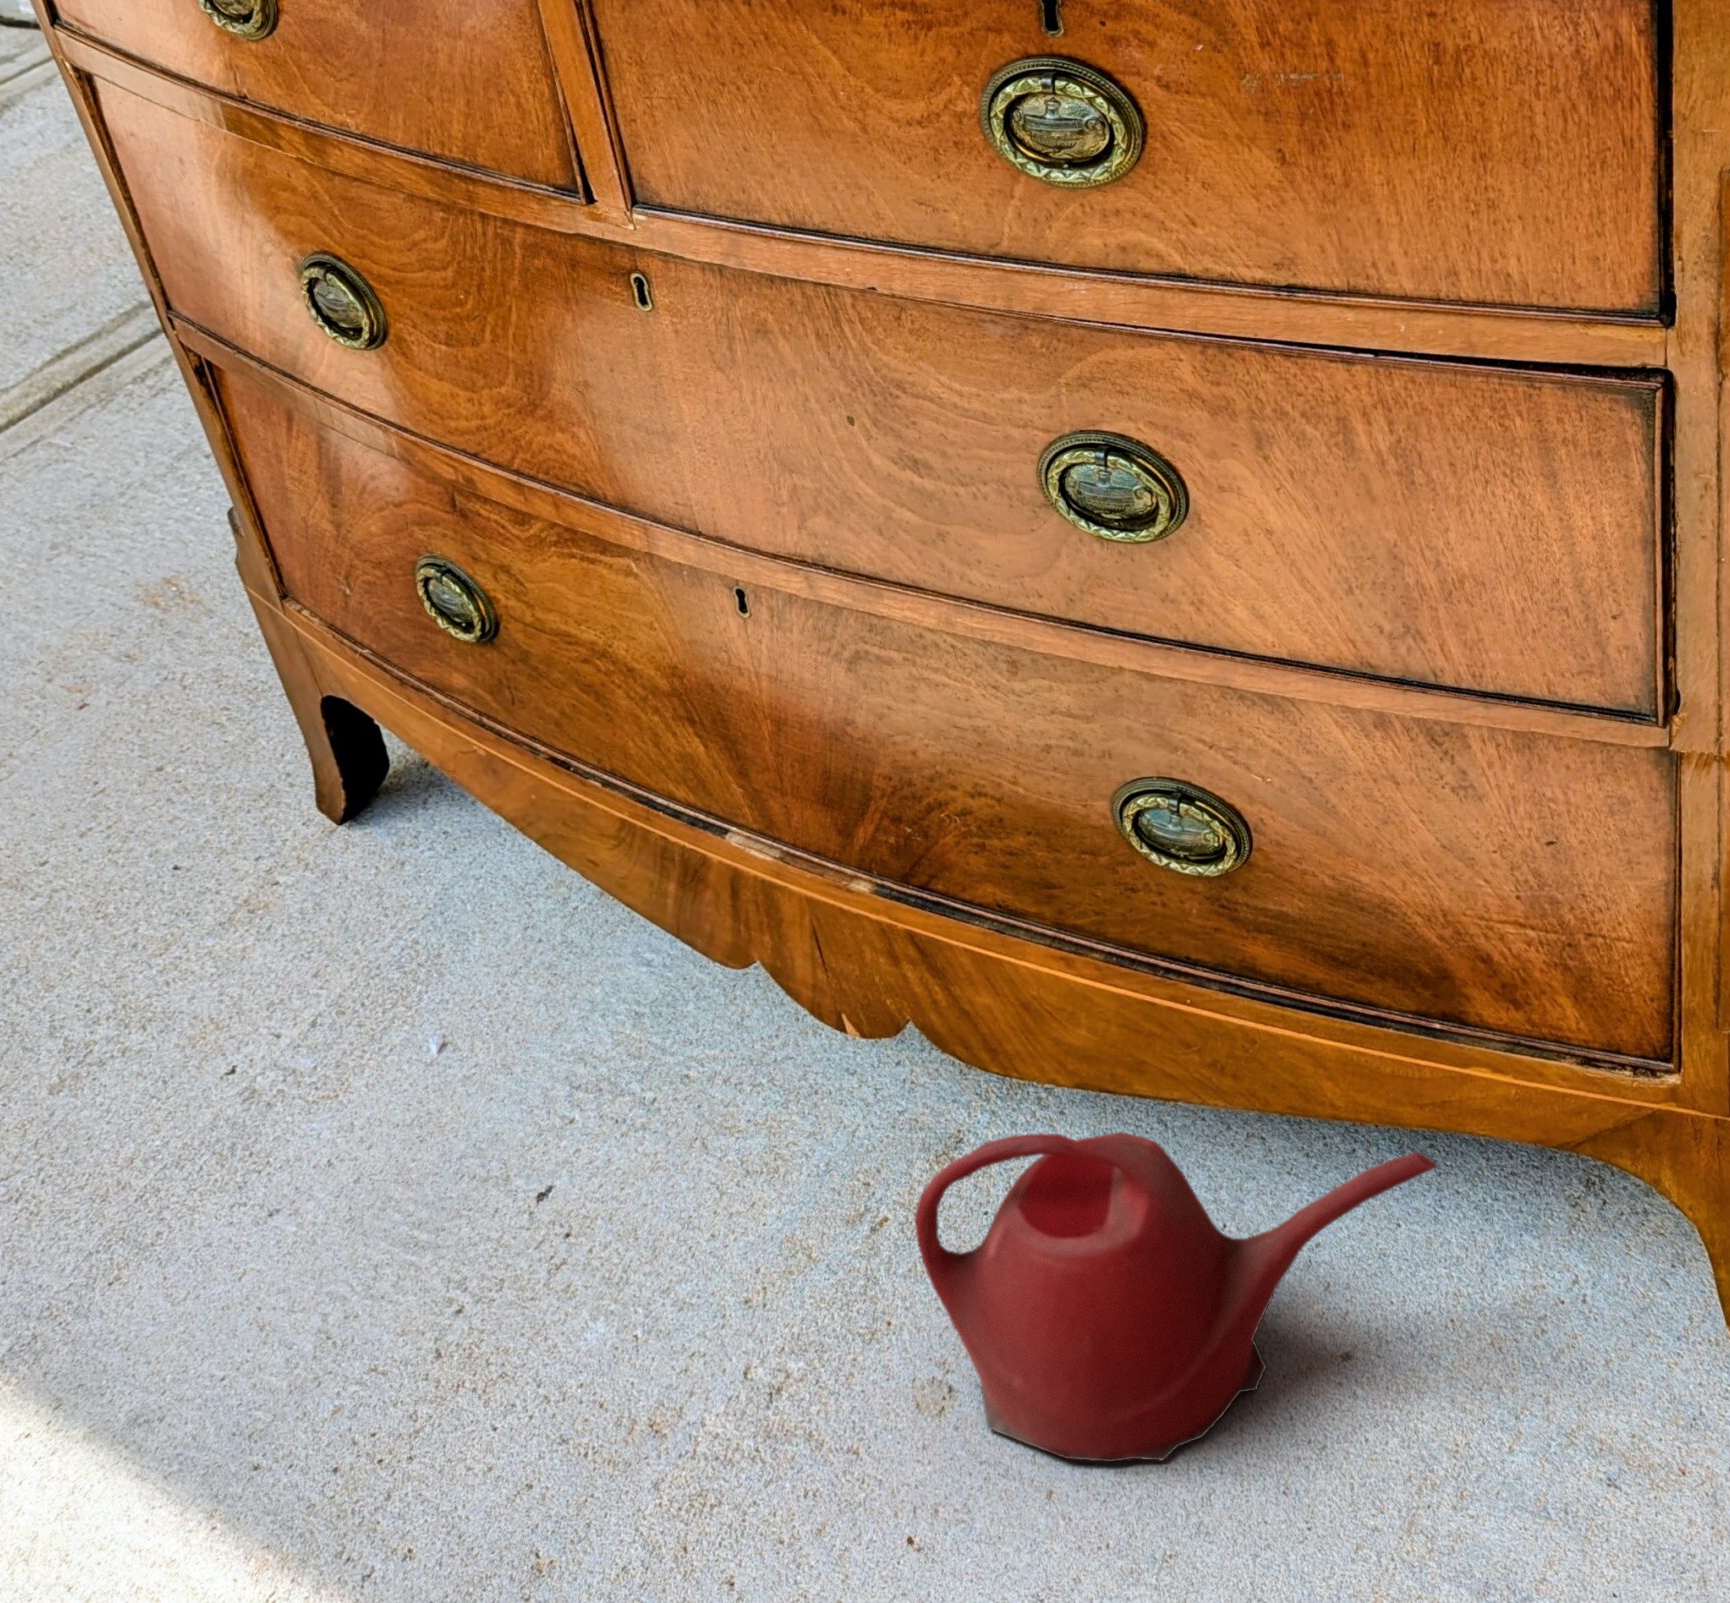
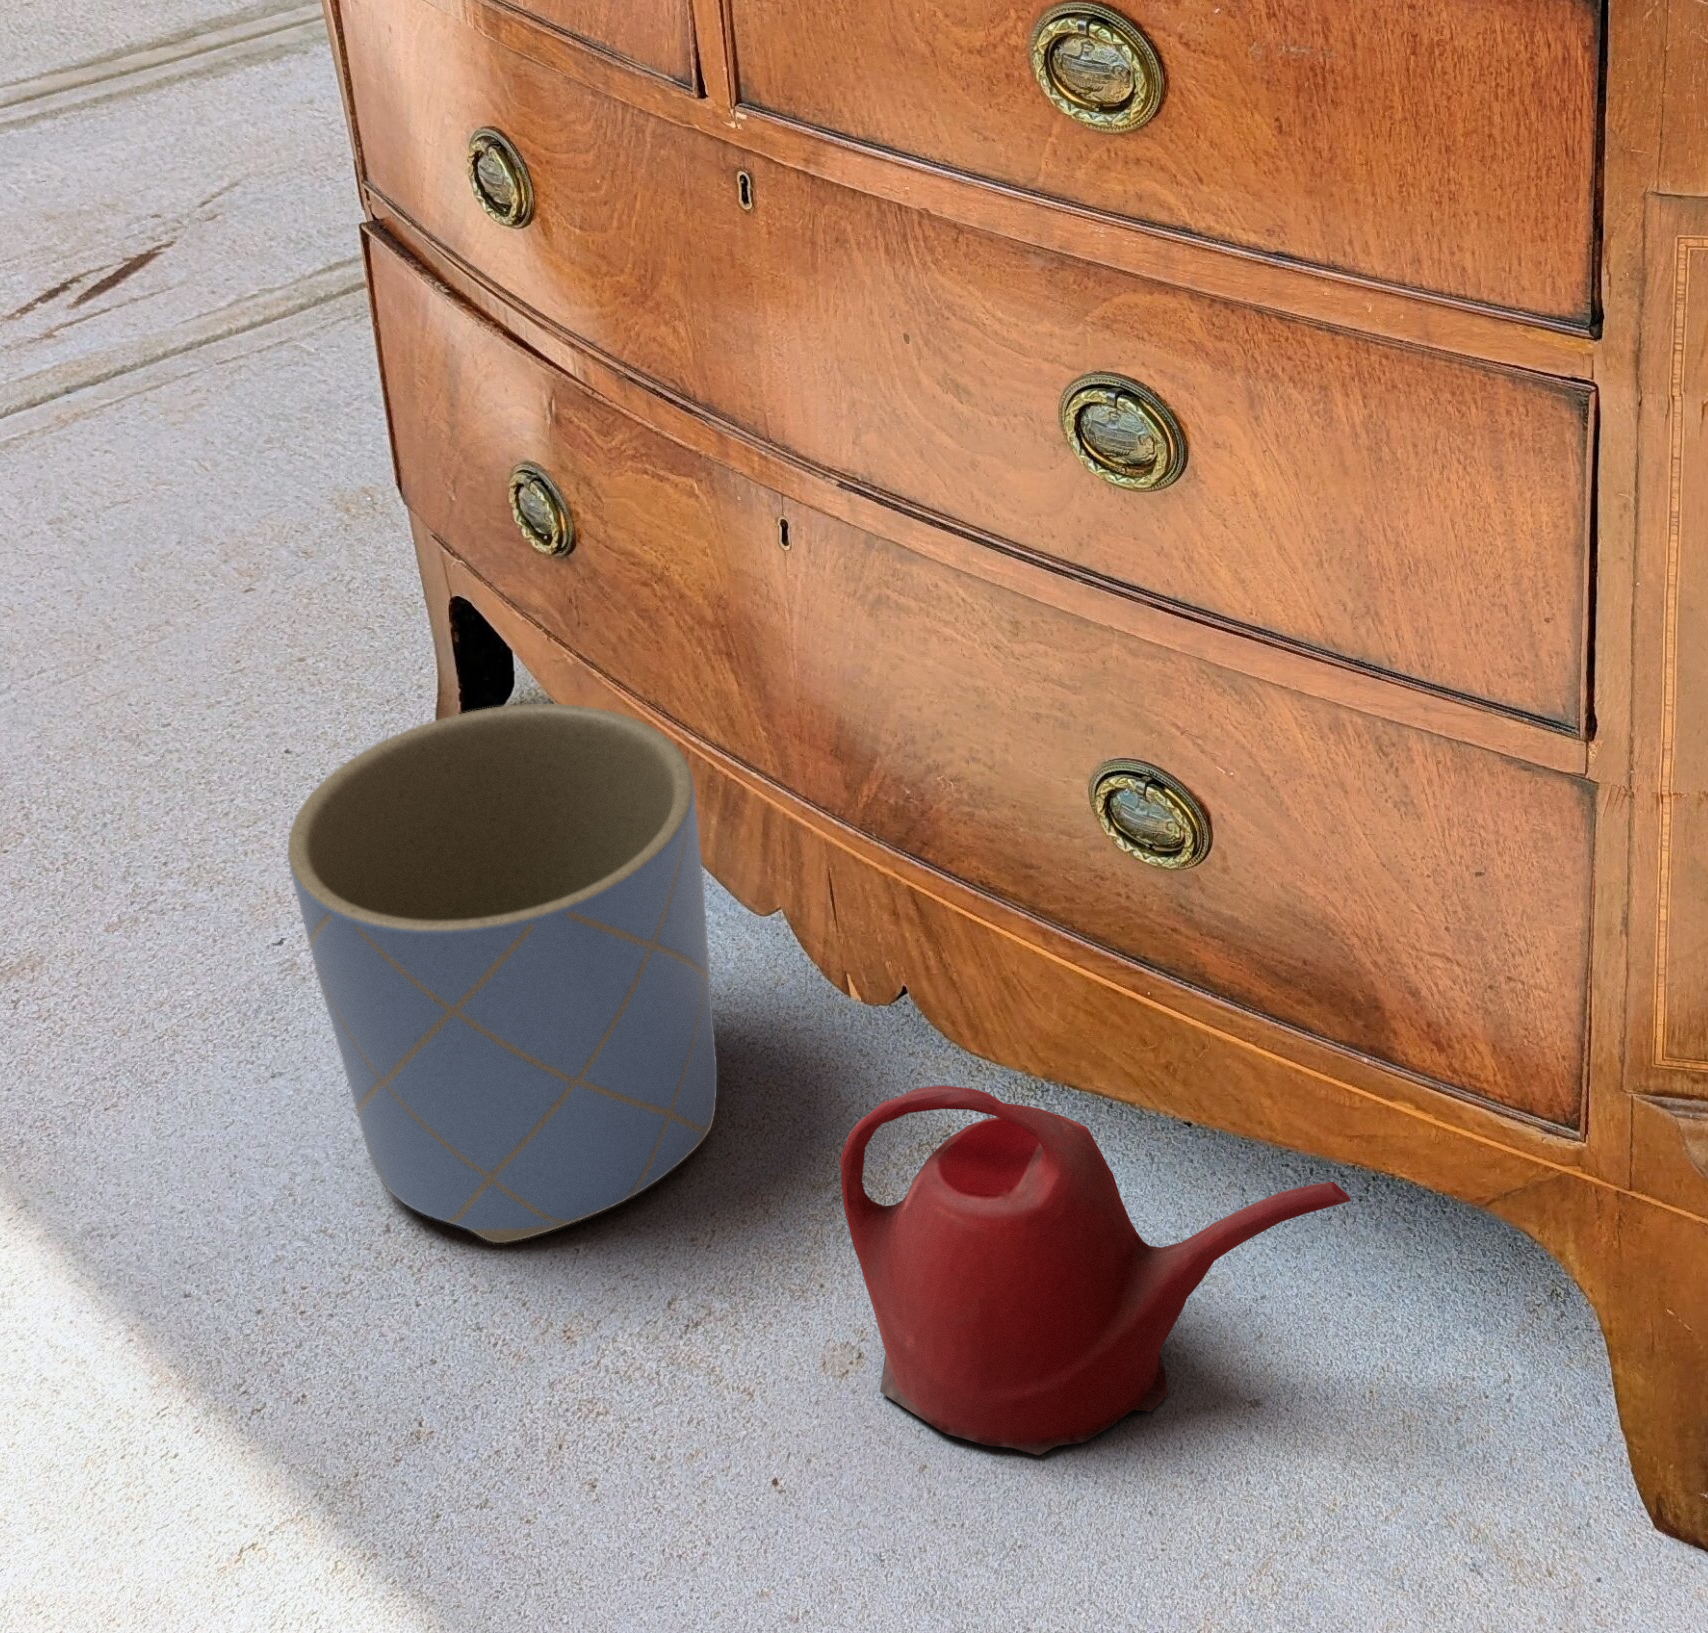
planter: none [266,803,733,1354] -> present [288,704,717,1243]

